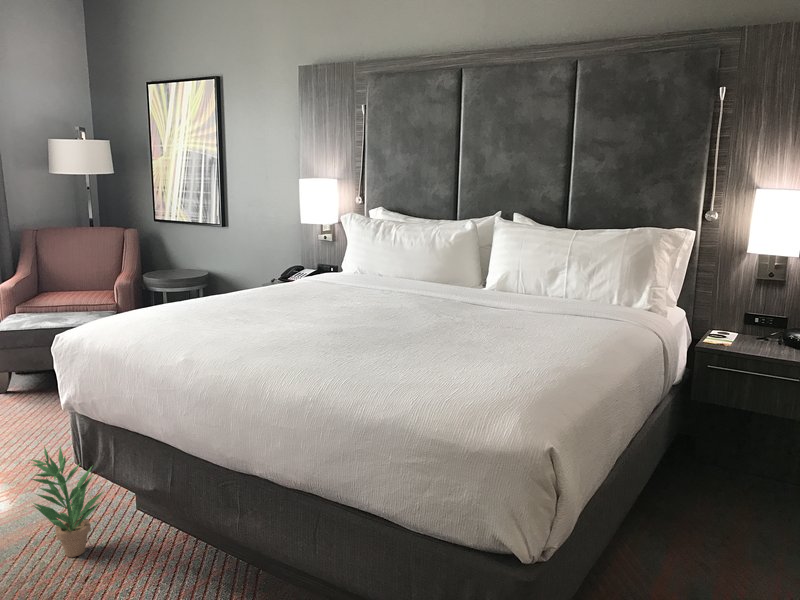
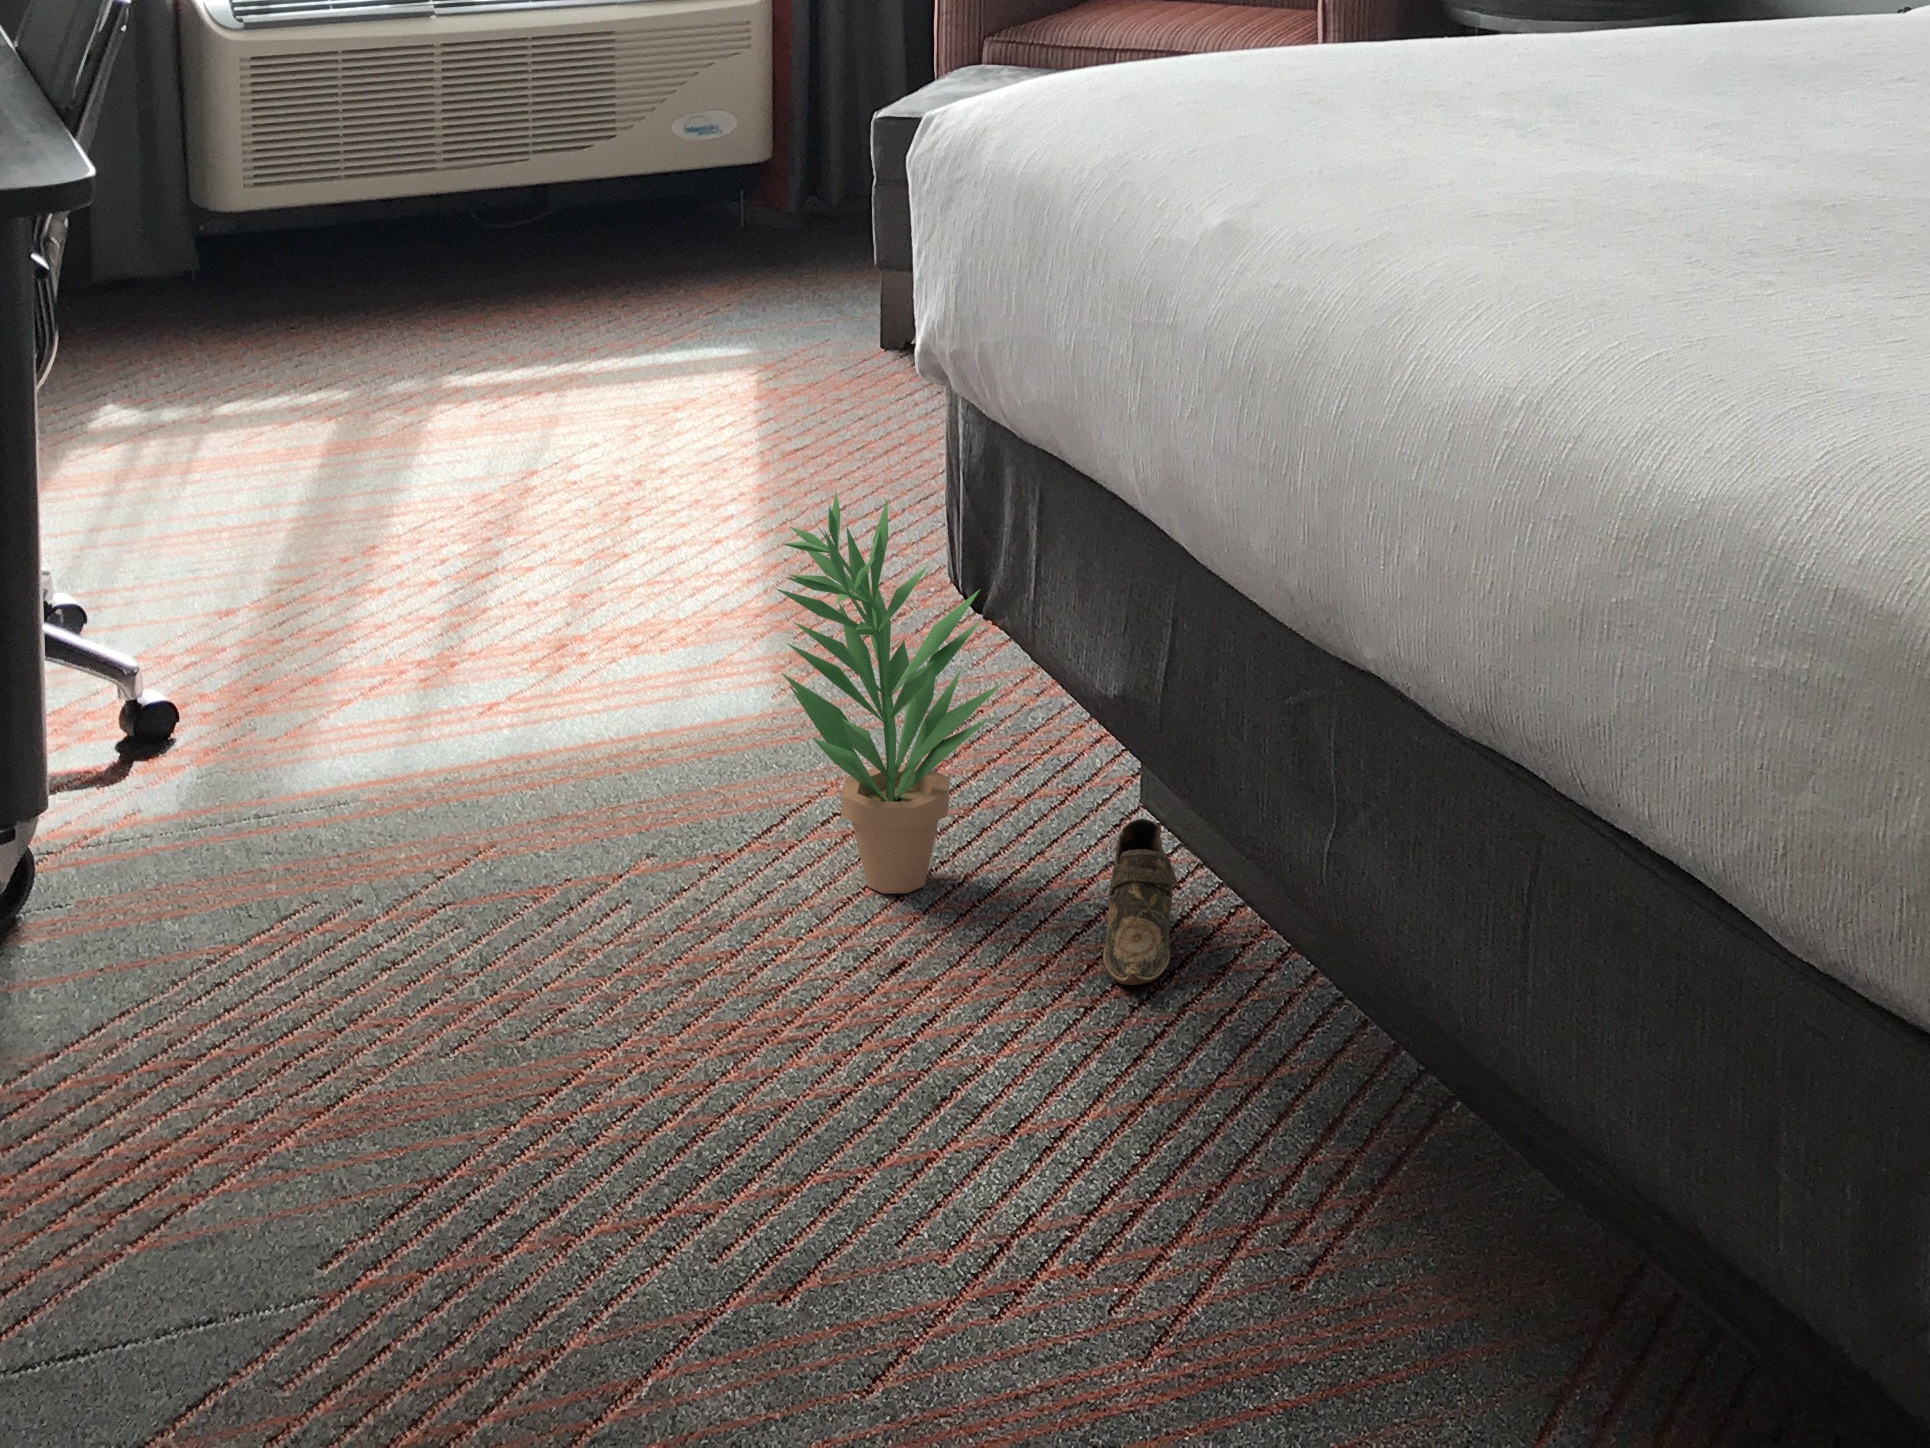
shoe: none [146,517,169,565] -> present [1103,819,1178,985]

